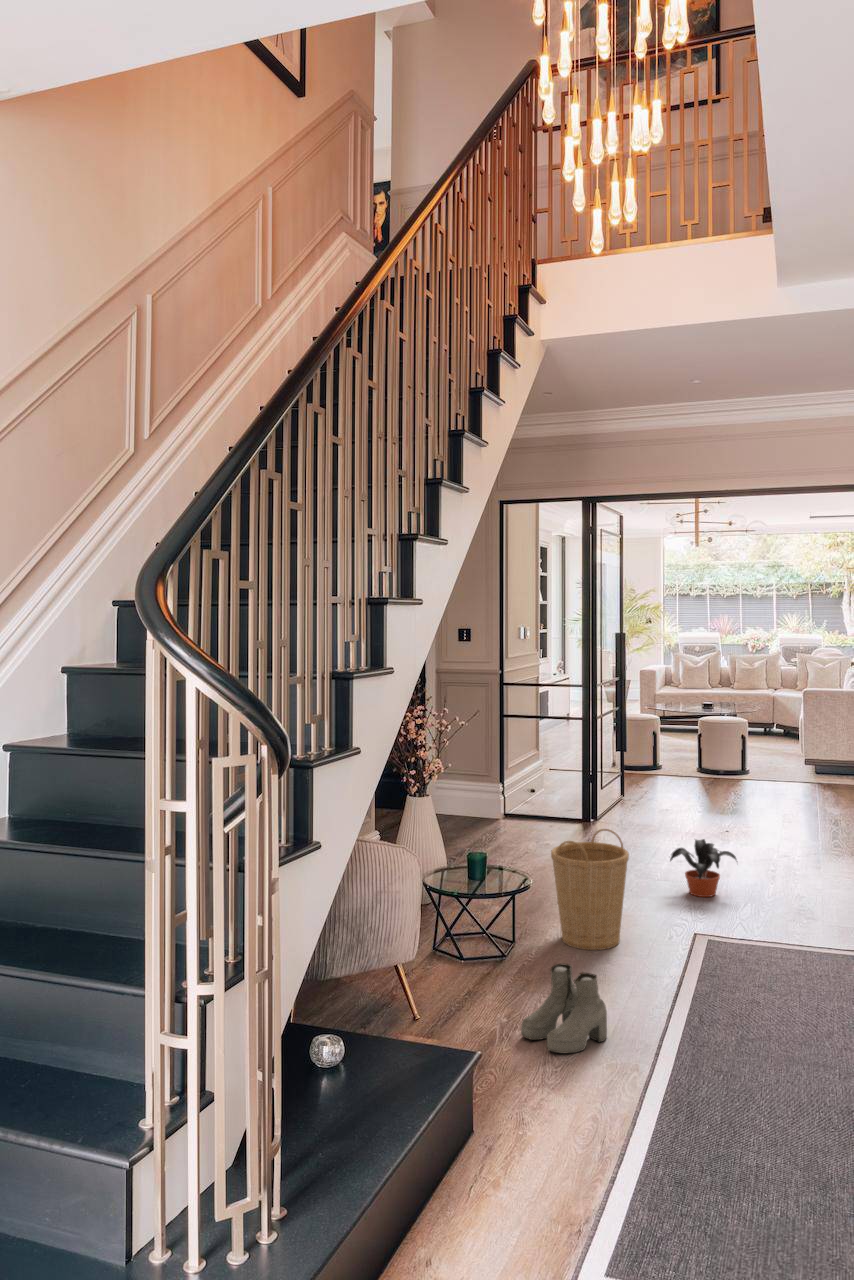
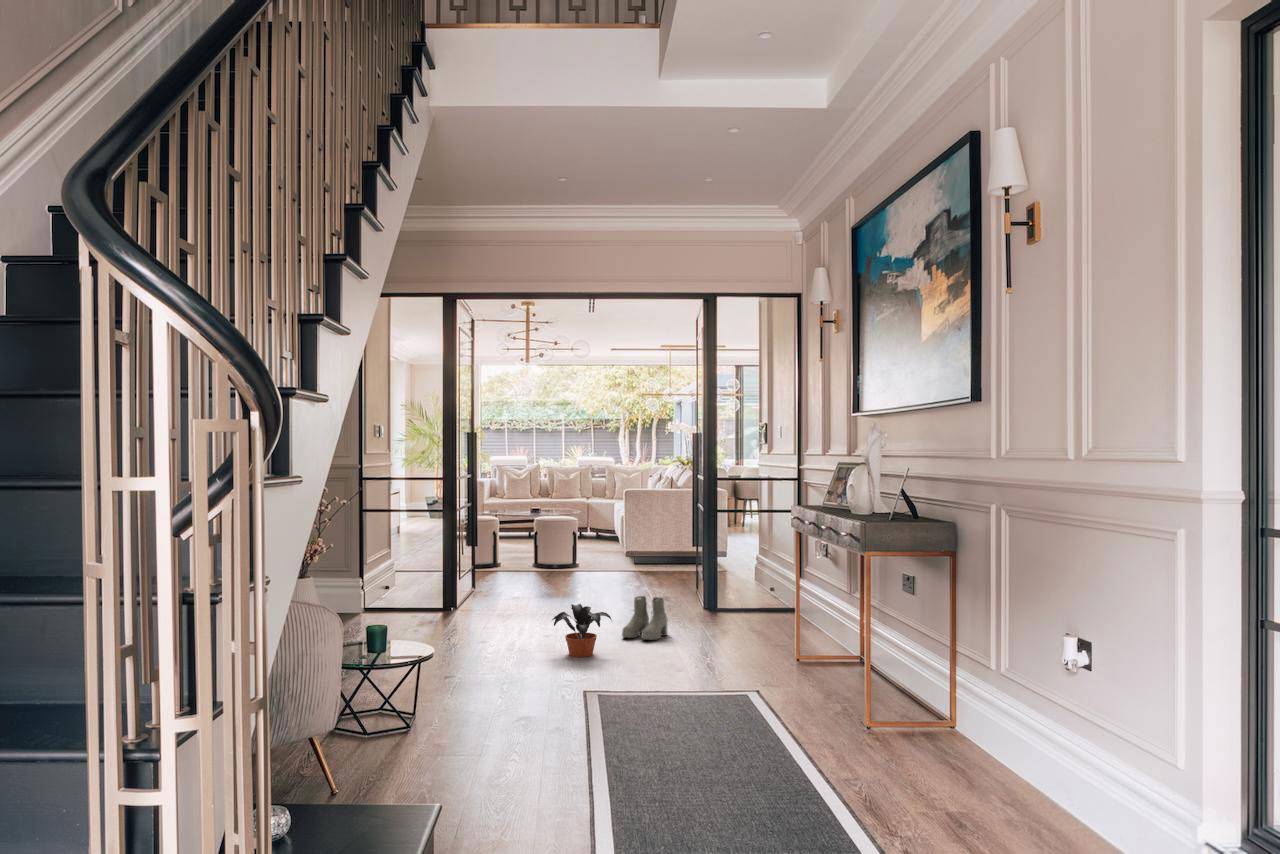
basket: present [551,829,629,950] -> none [458,591,535,712]
boots: present [521,964,607,1053] -> present [622,596,668,640]

